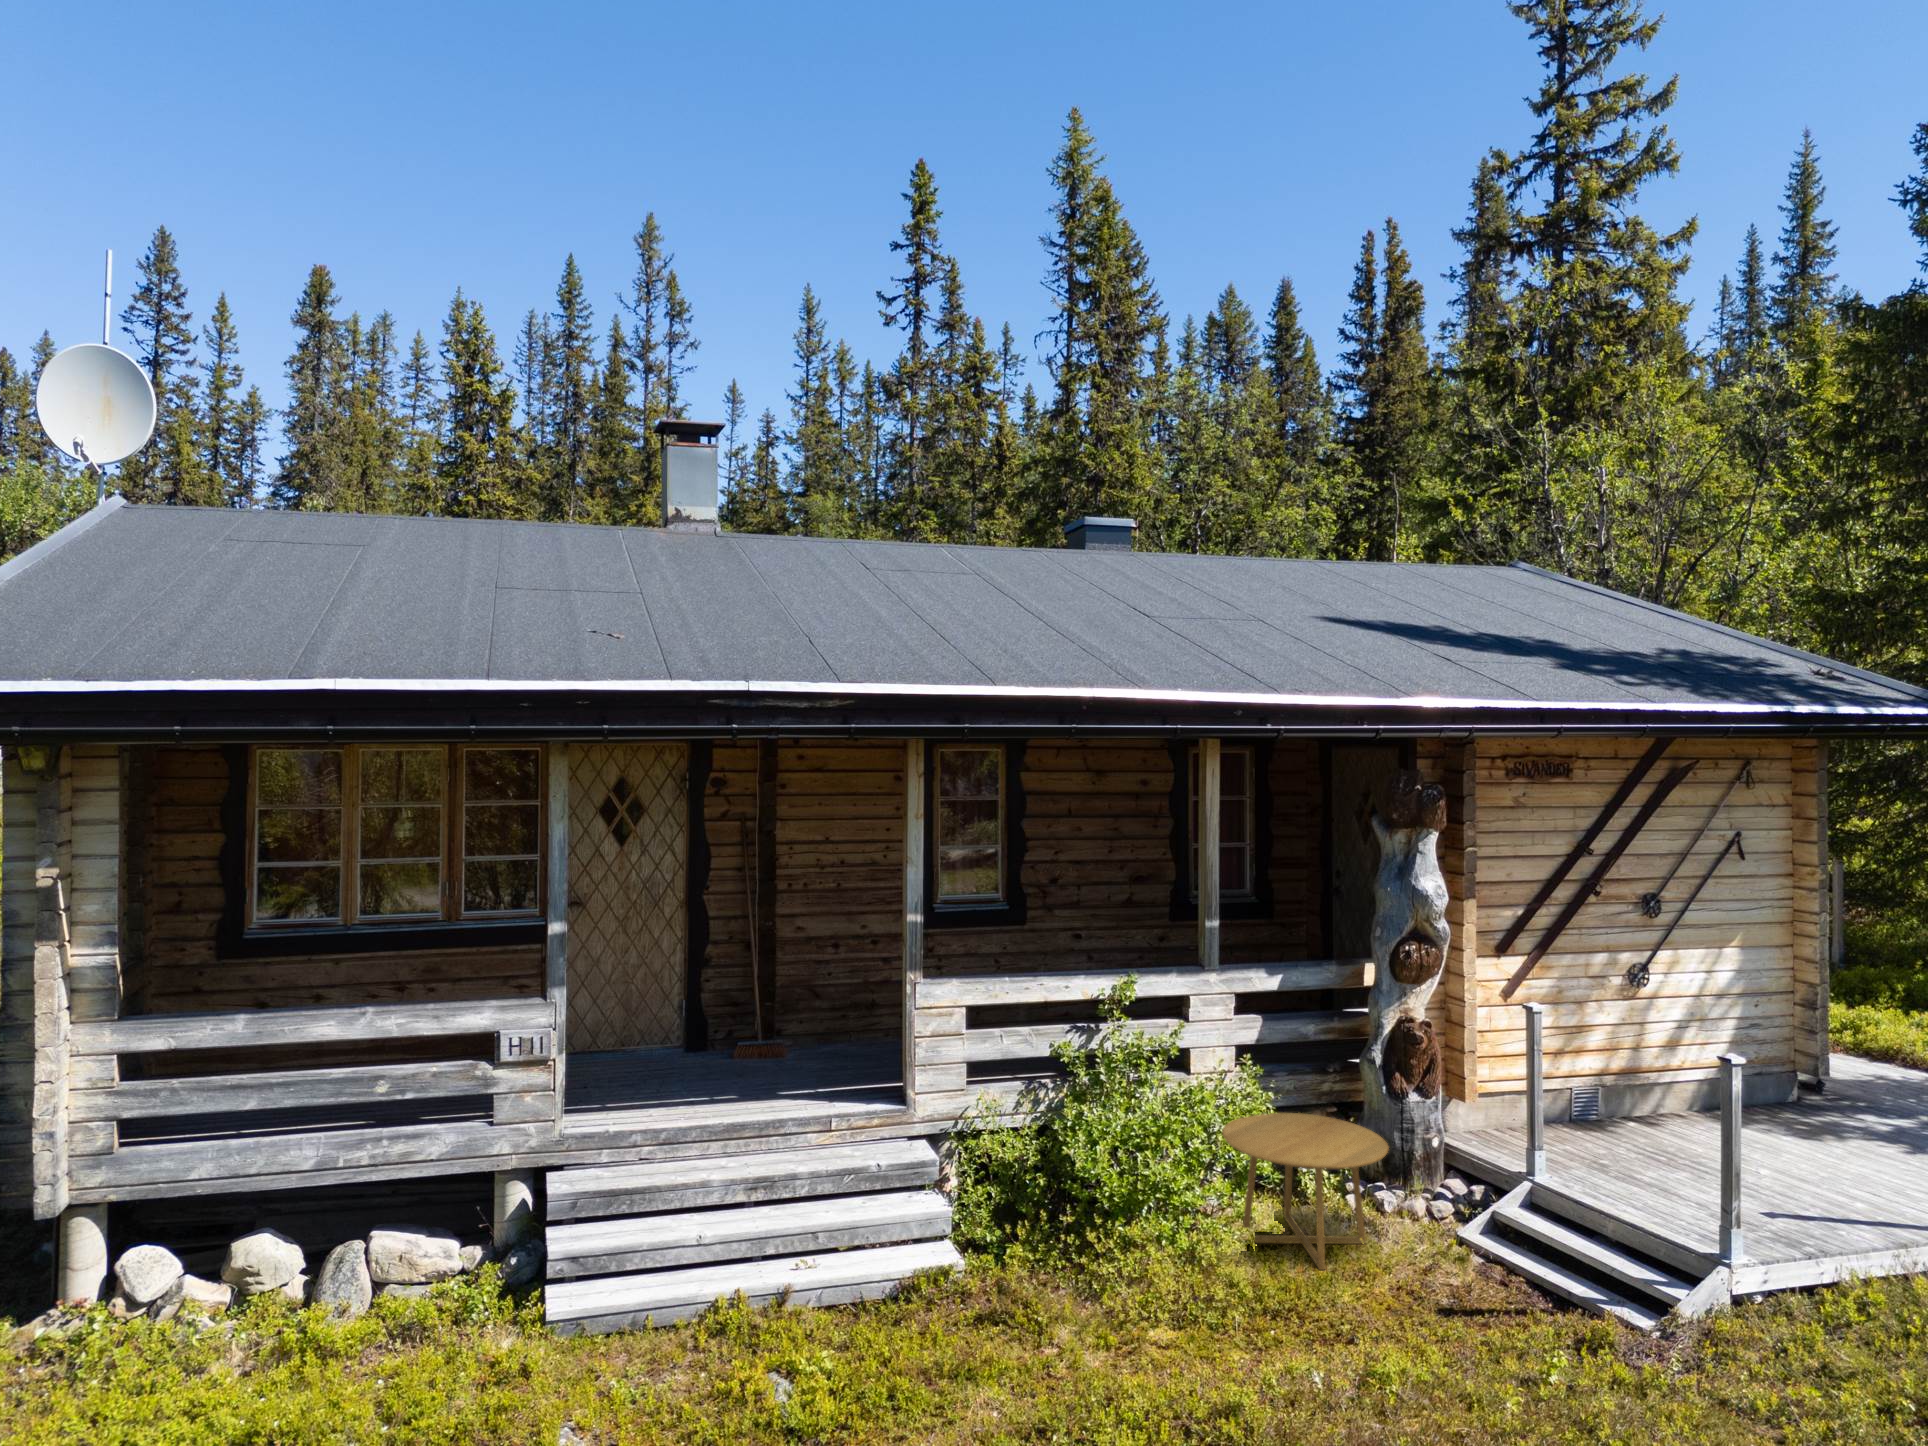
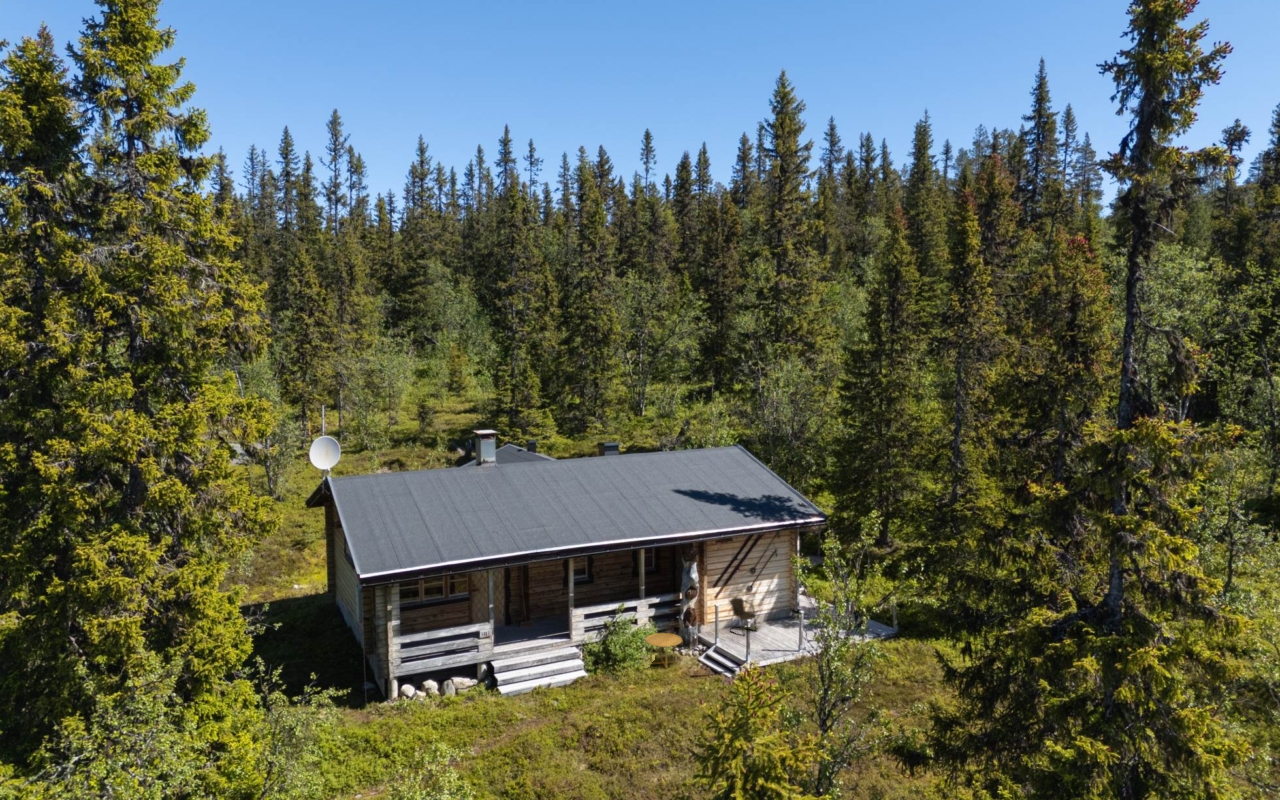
chair: none [1559,1001,1685,1159] -> present [729,598,756,636]

